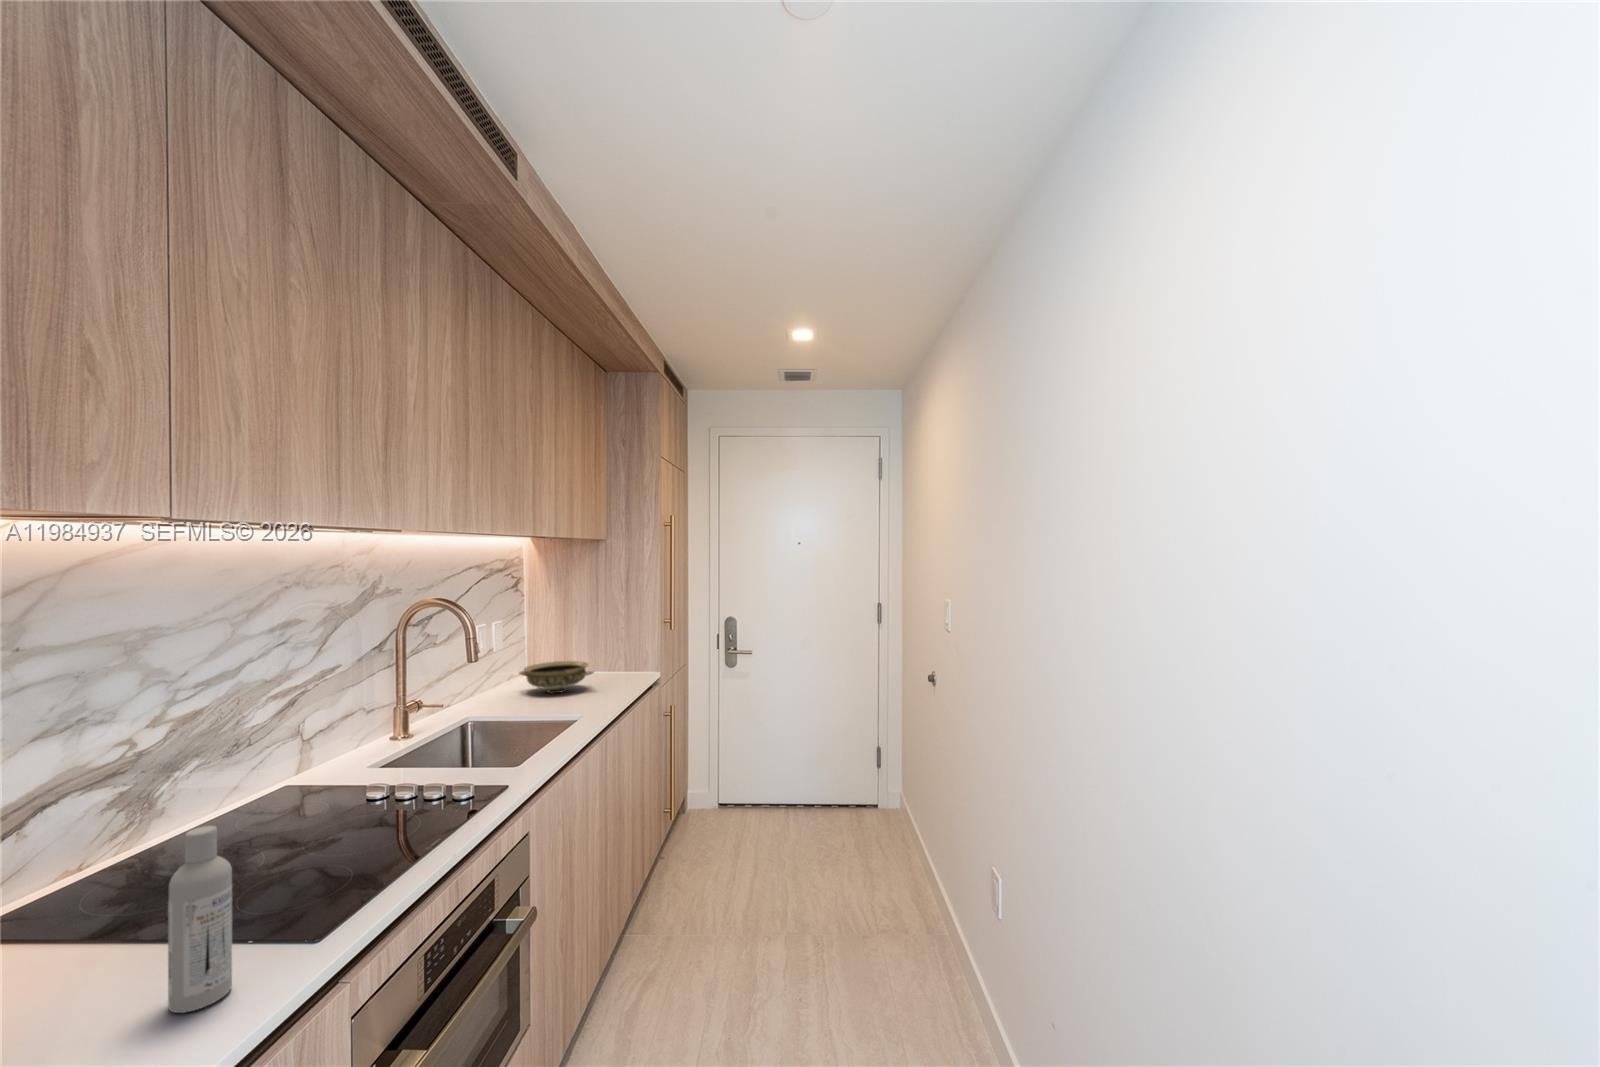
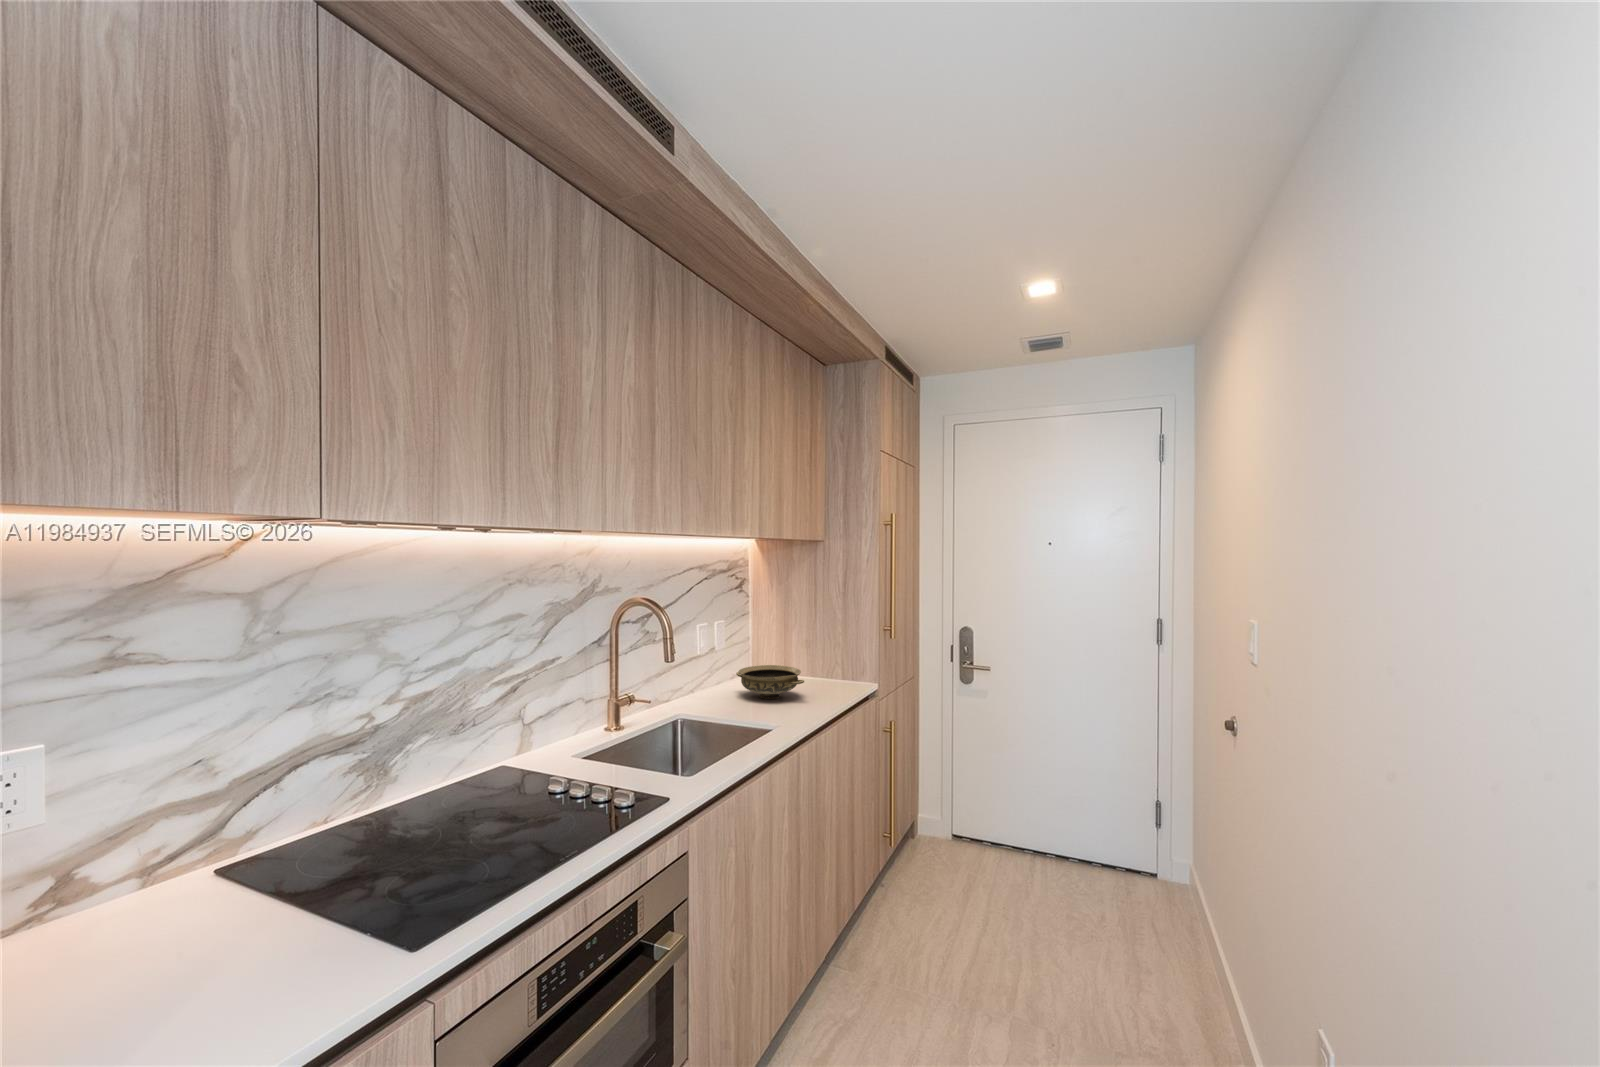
bottle: present [168,826,232,1013] -> none [278,828,335,1003]

